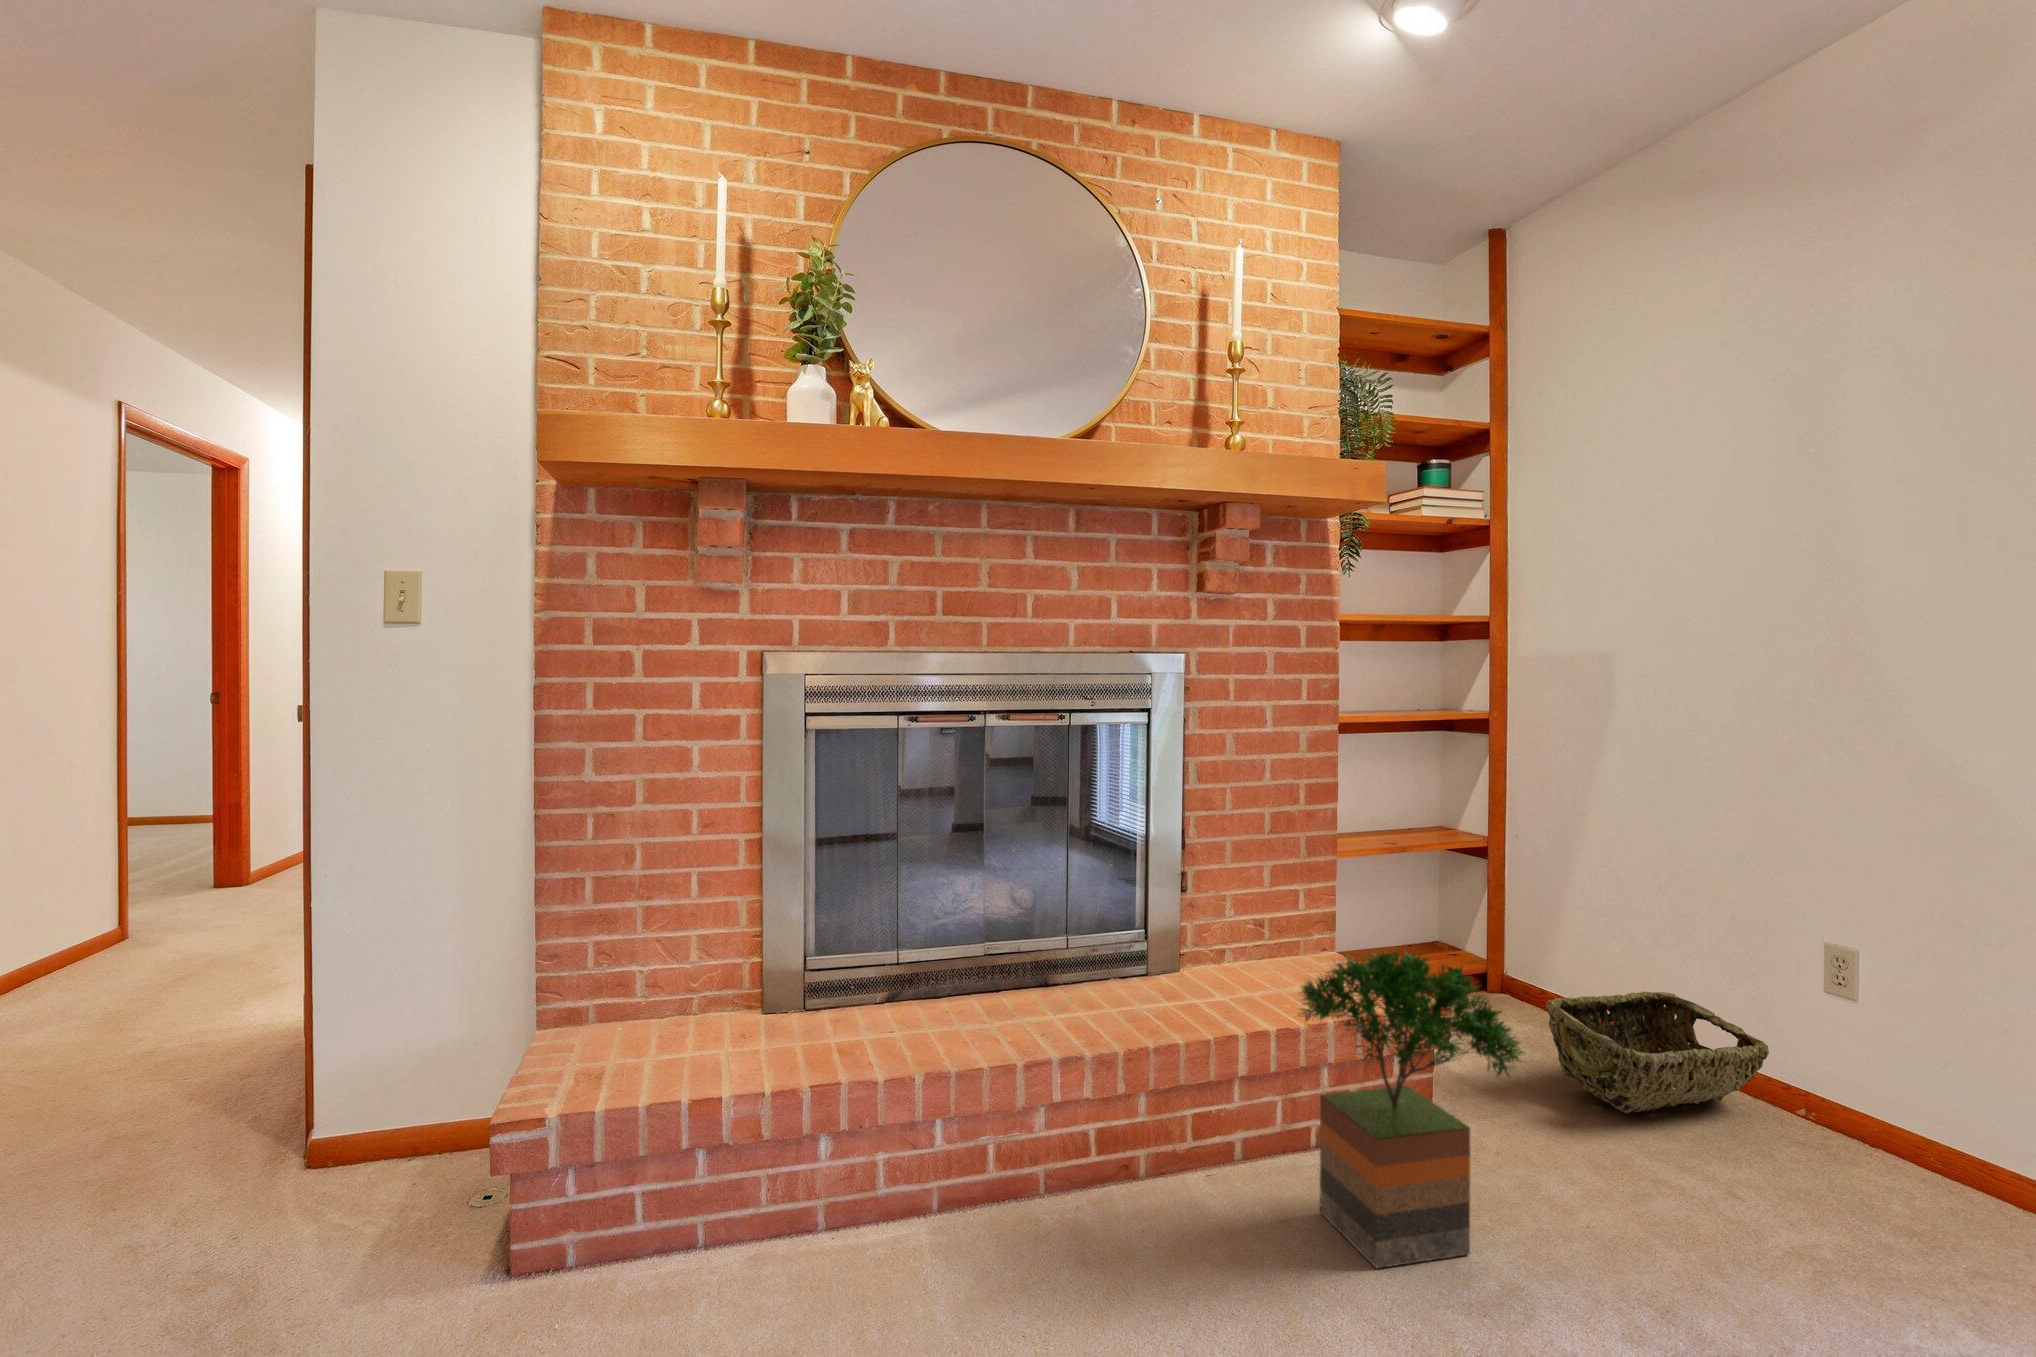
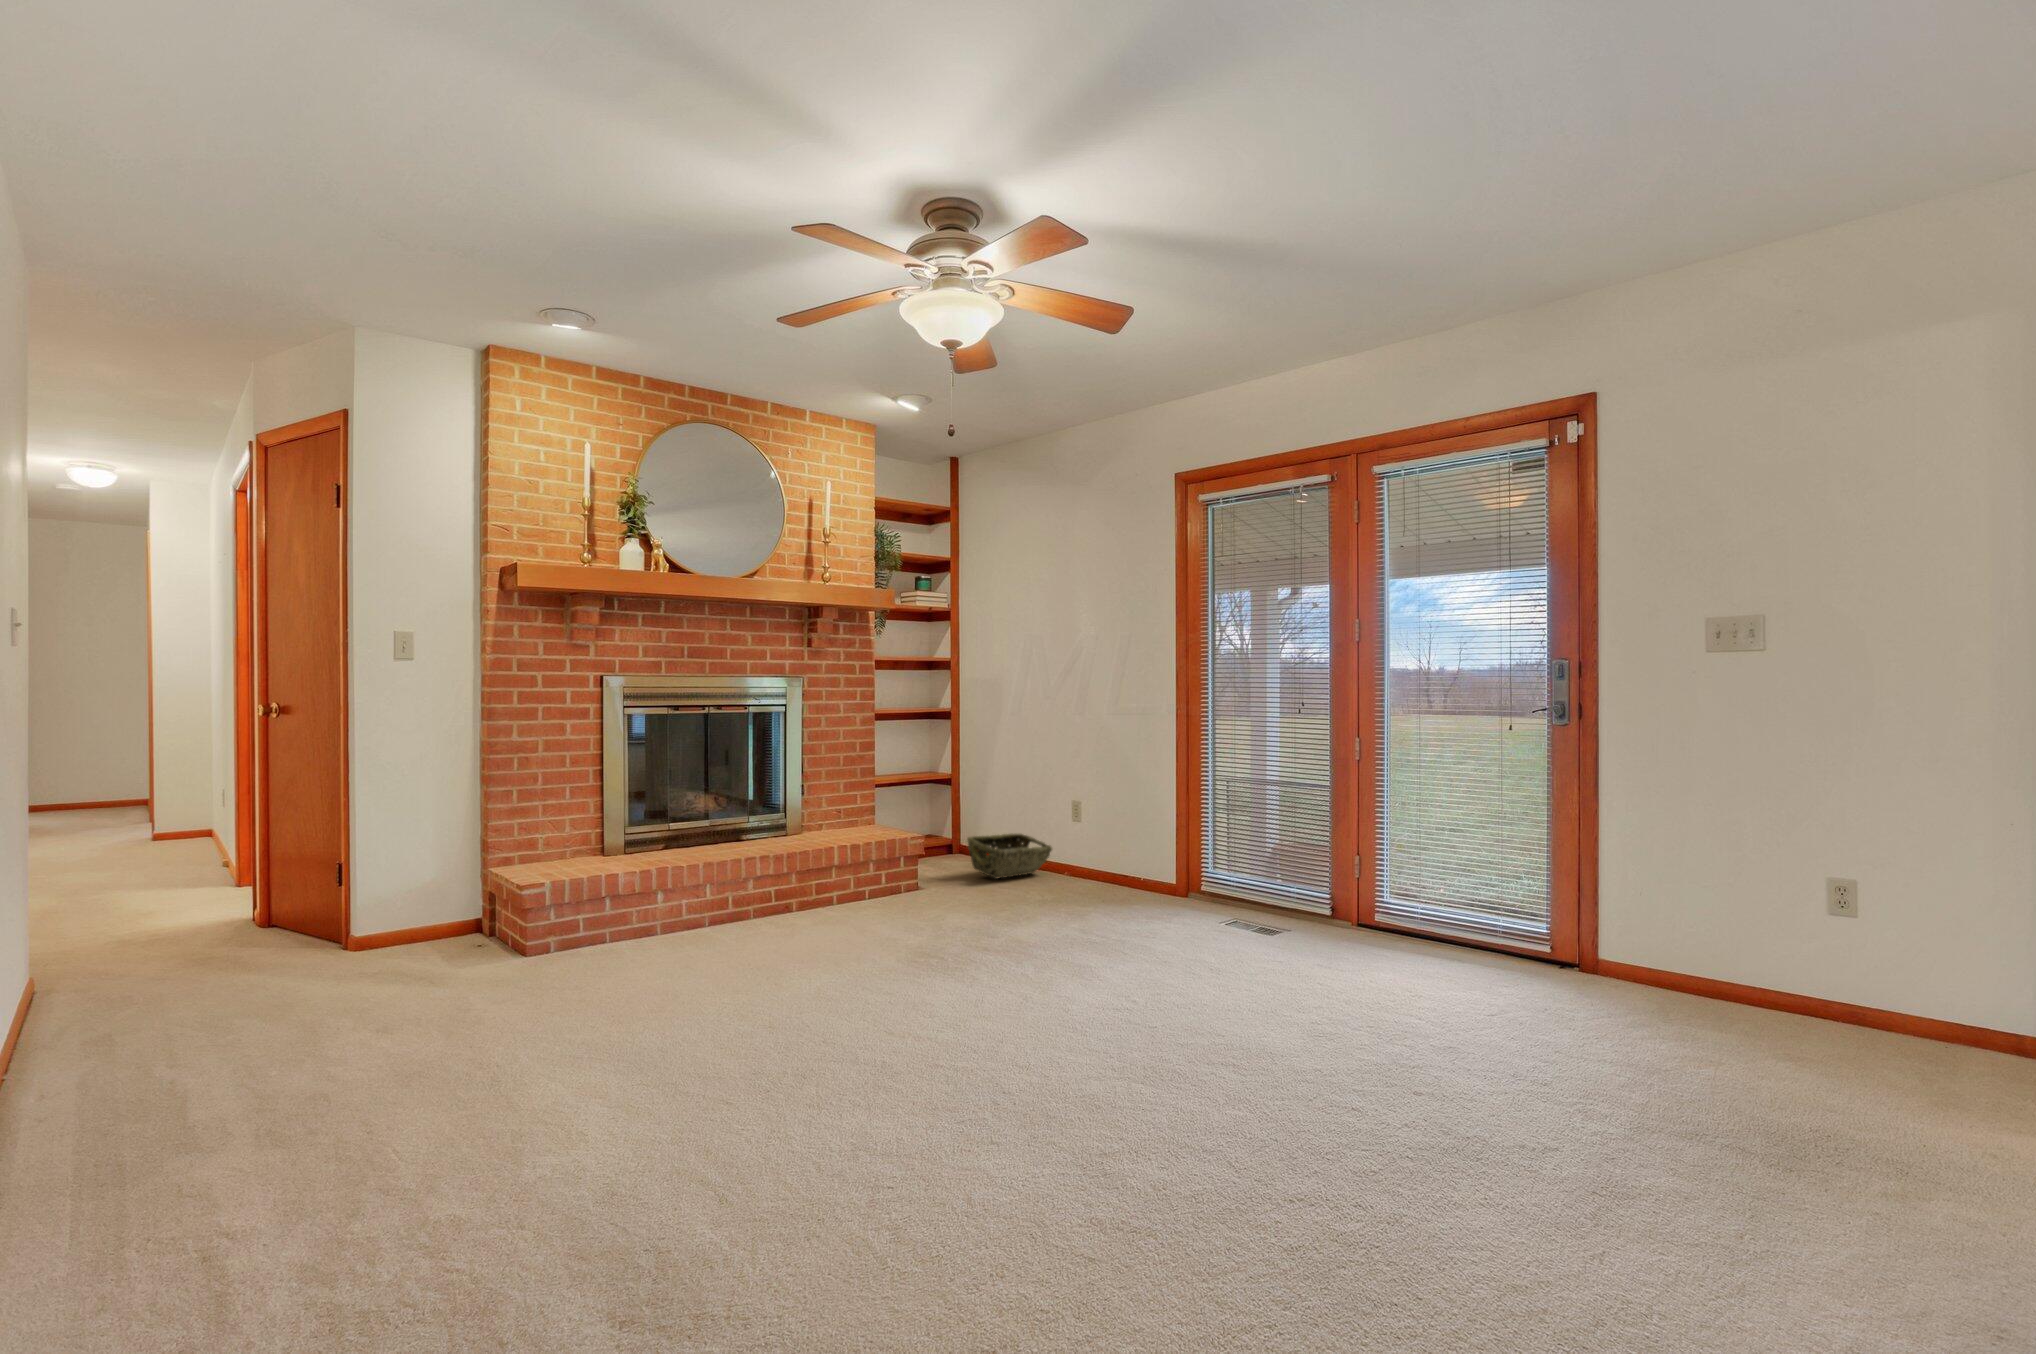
potted tree: present [1298,950,1525,1268] -> none [861,799,946,916]

